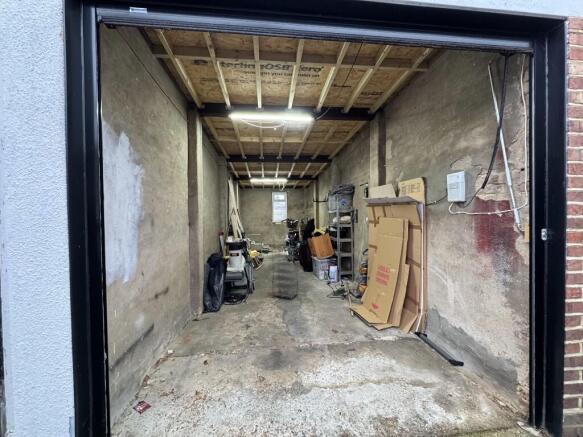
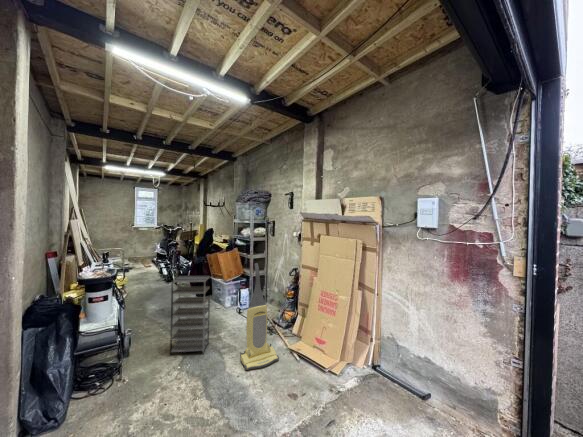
vacuum cleaner: none [312,239,339,314] -> present [240,263,279,370]

